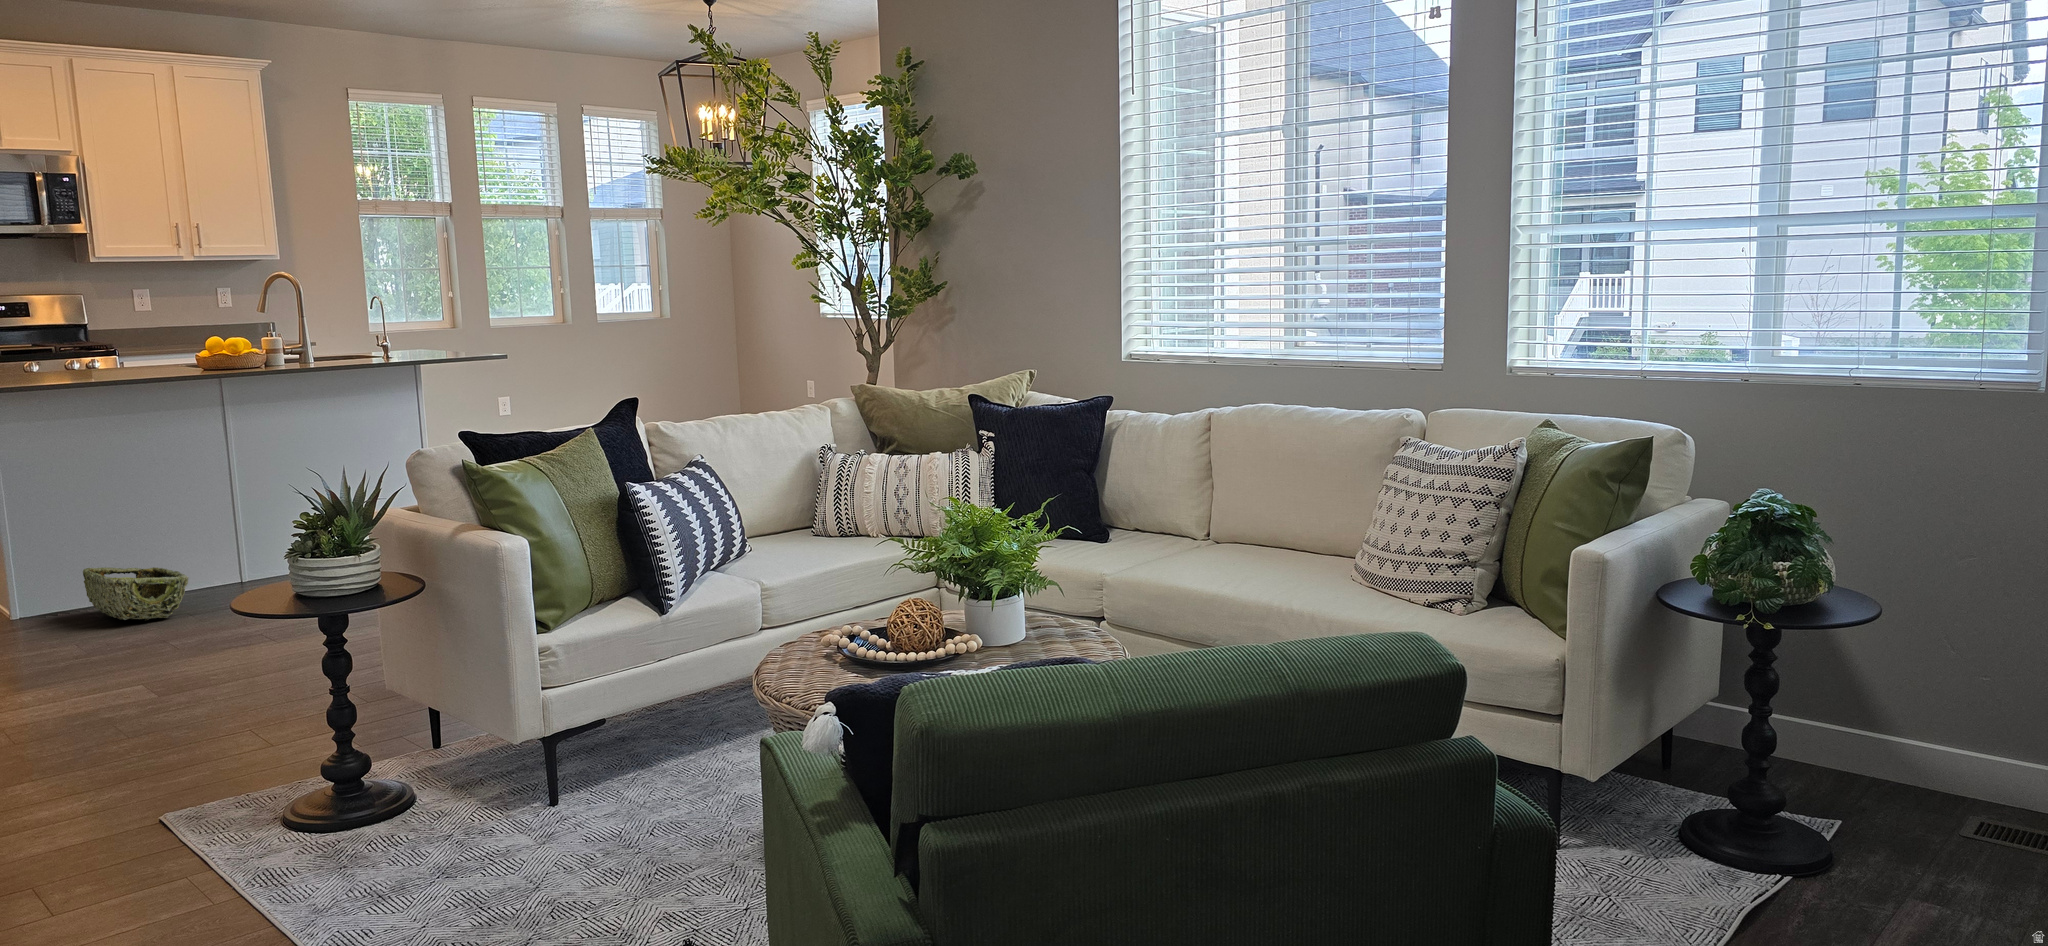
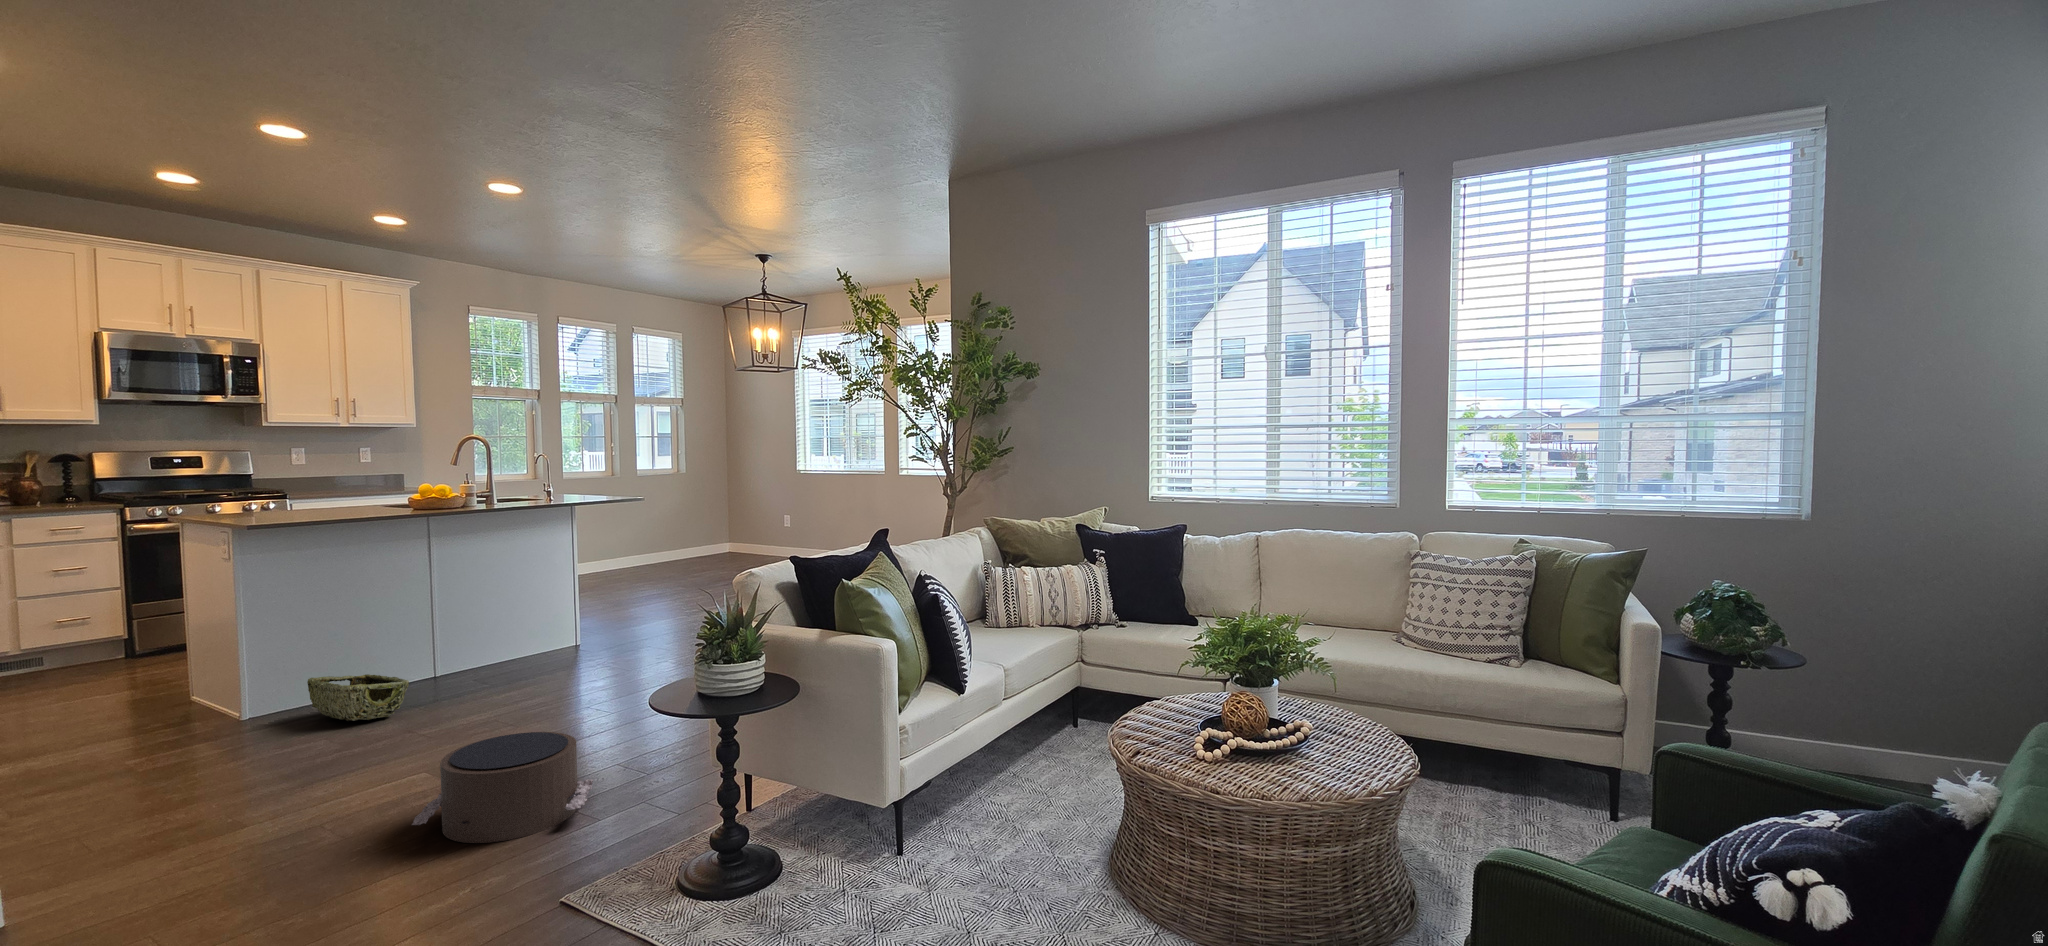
pouf: none [68,637,288,756] -> present [412,732,593,843]

